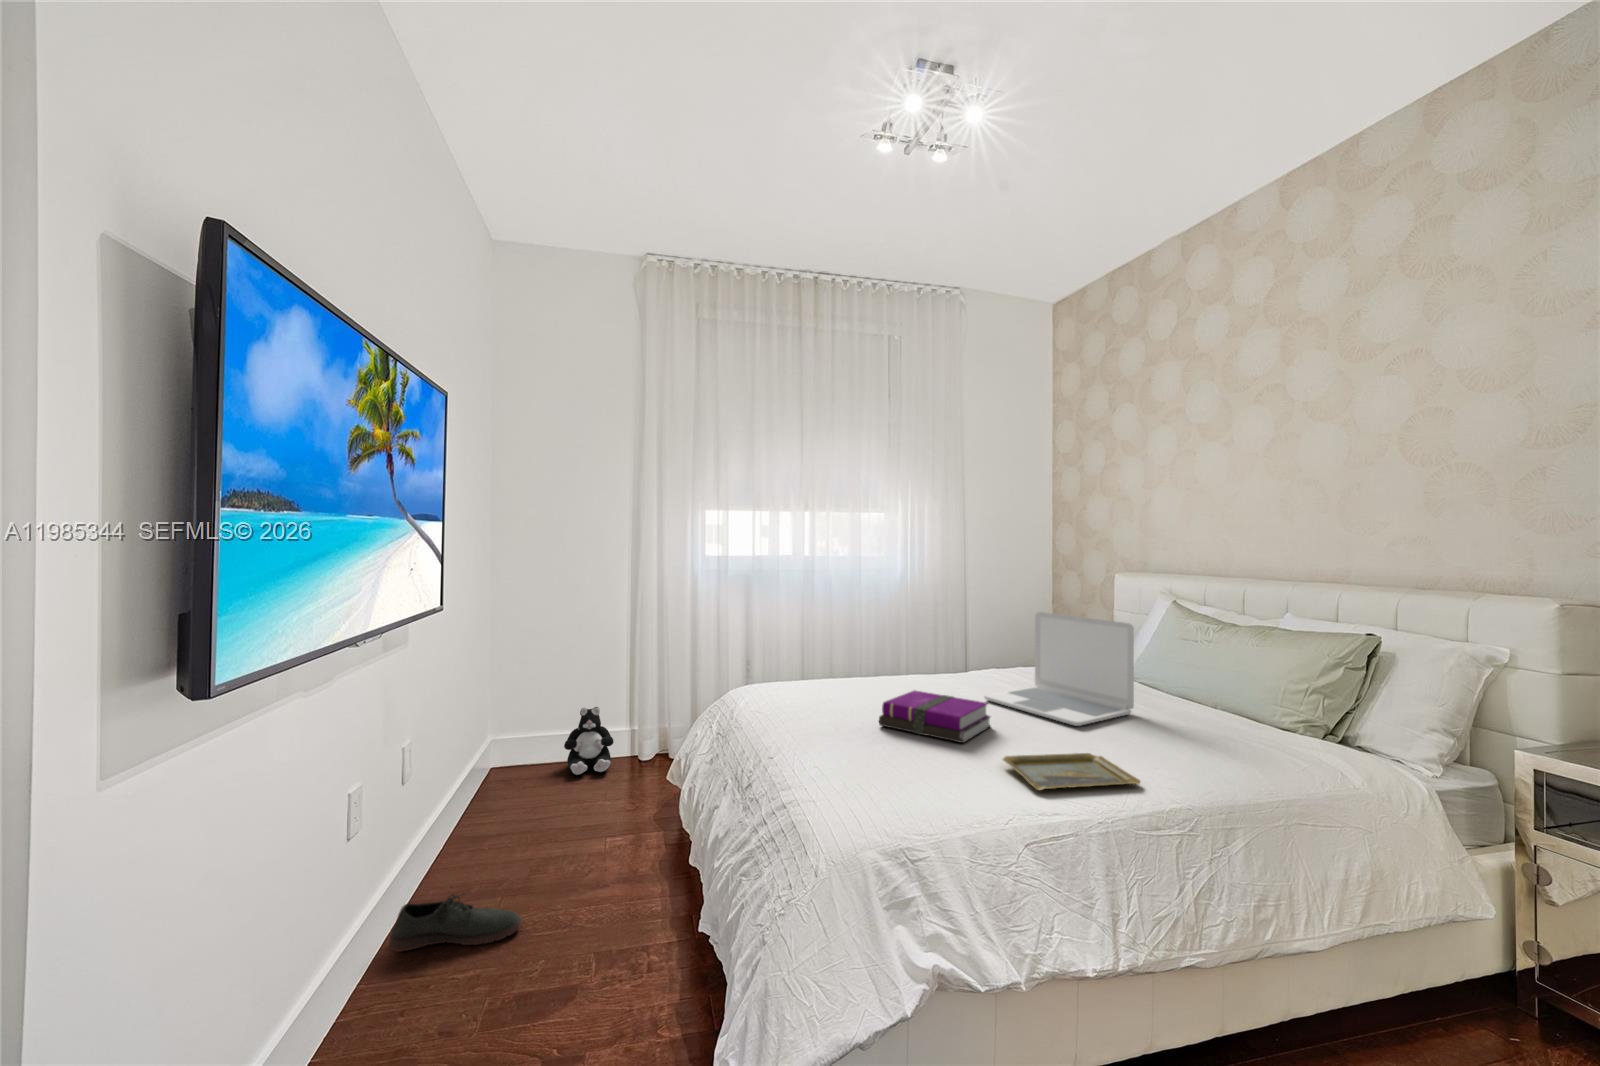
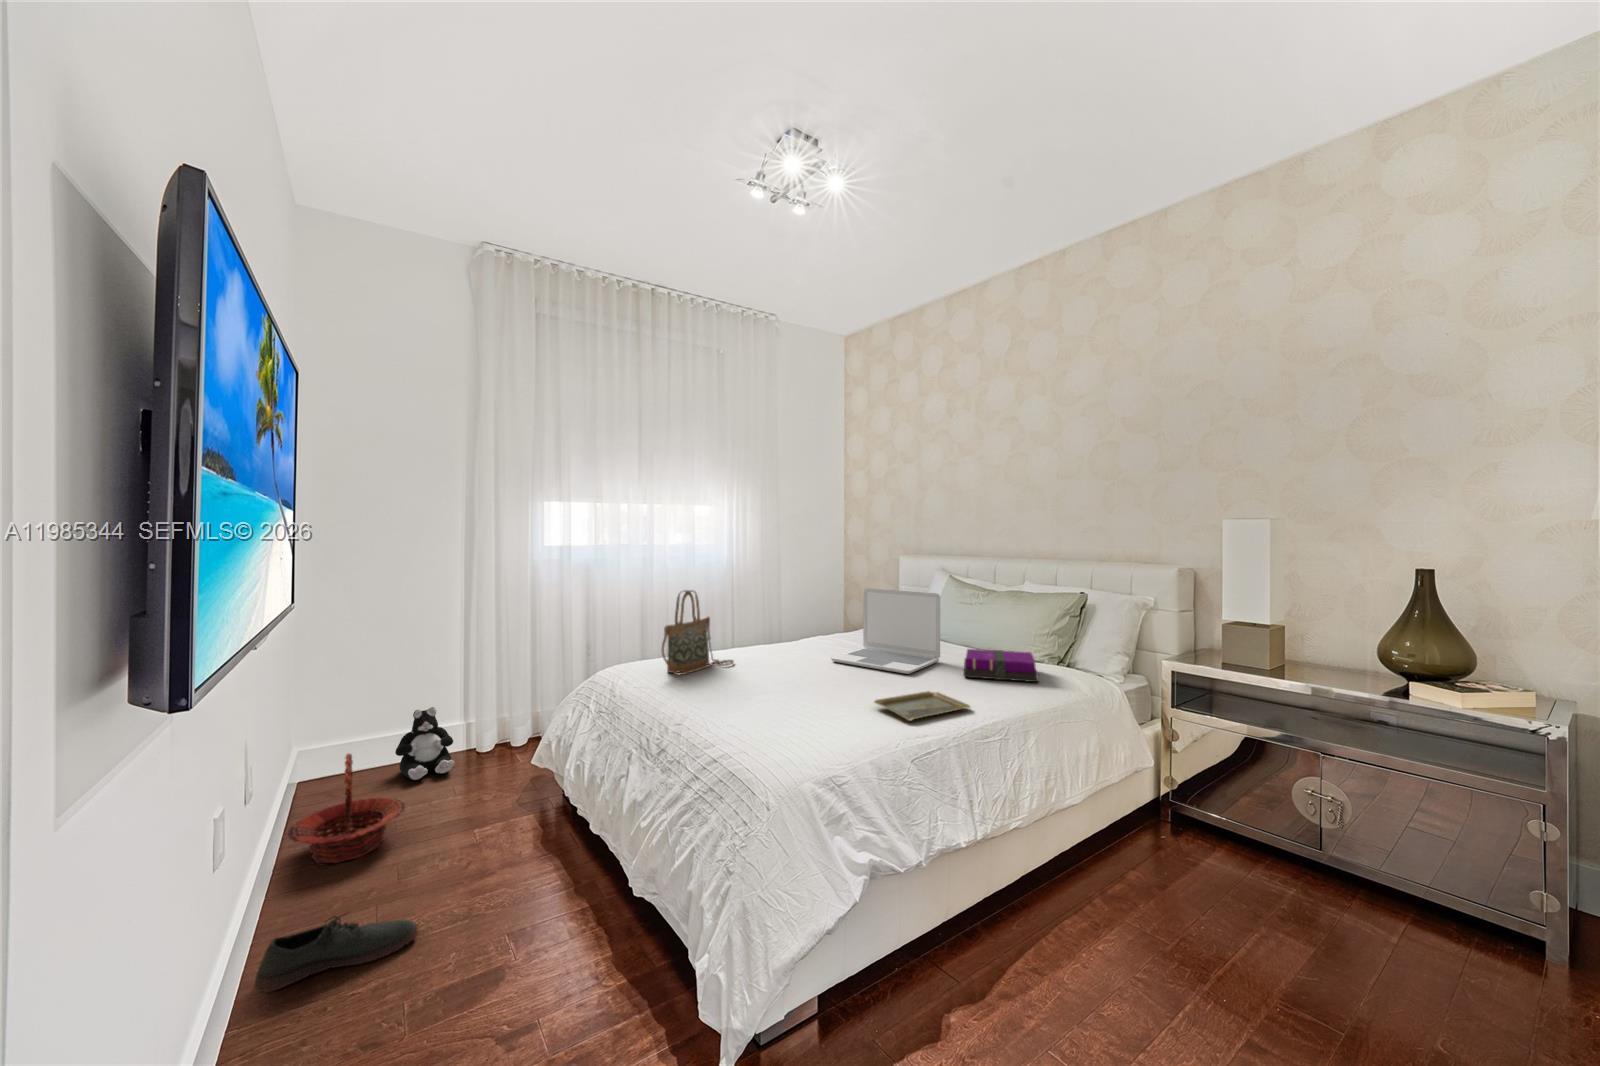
handbag: none [780,605,867,700] -> present [662,590,734,675]
notebook: present [879,691,990,743] -> present [964,649,1039,682]
basket: none [455,743,551,843] -> present [288,754,405,863]

